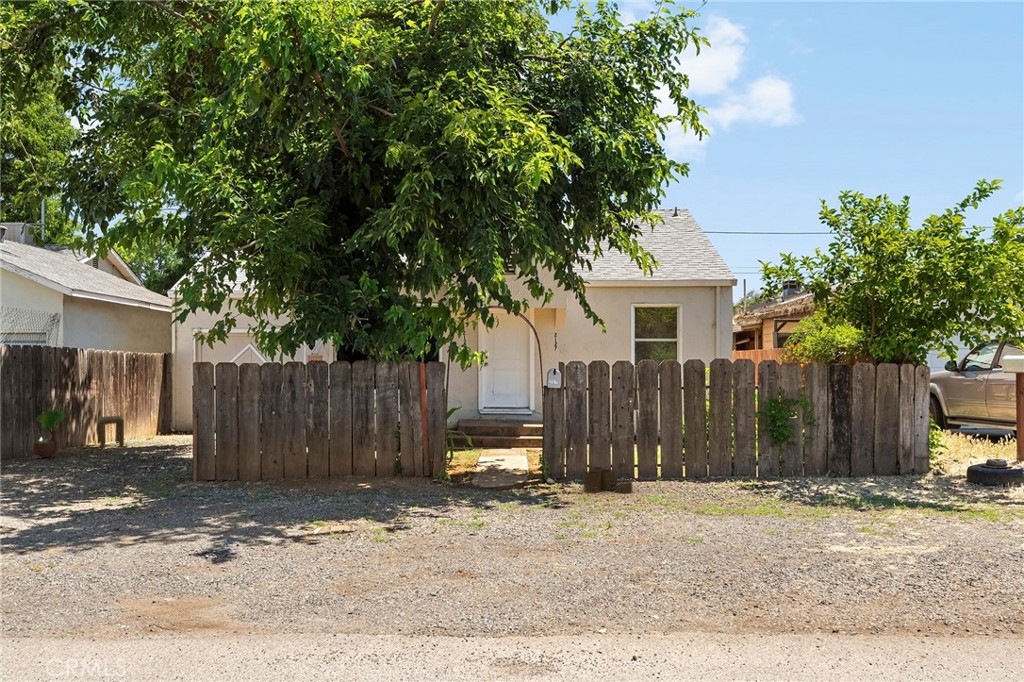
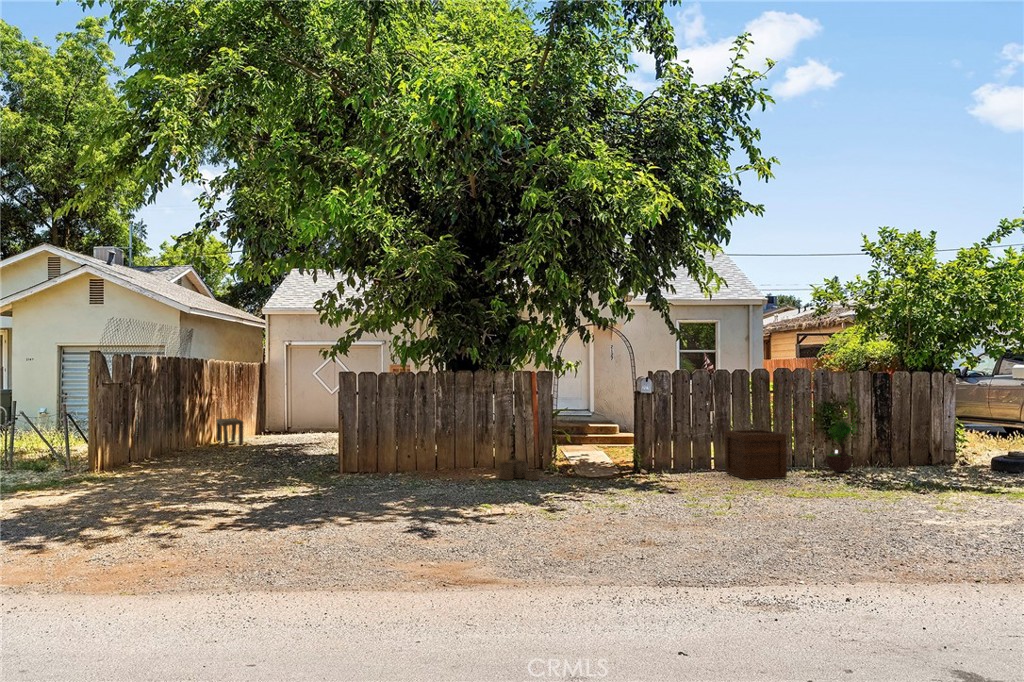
potted tree: present [33,409,63,457] -> present [826,419,857,472]
wooden crate: none [649,432,718,493] -> present [725,430,787,480]
woven basket: present [583,467,632,493] -> present [499,459,539,480]

